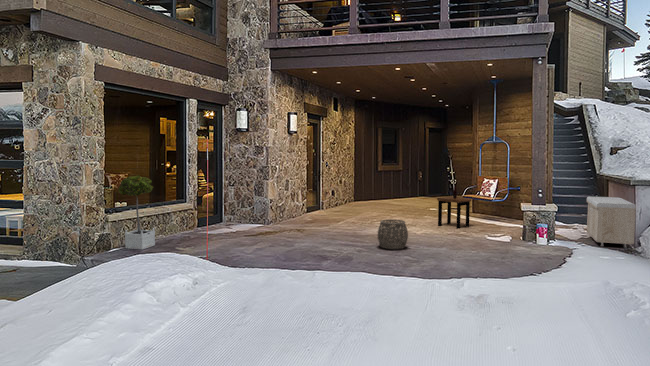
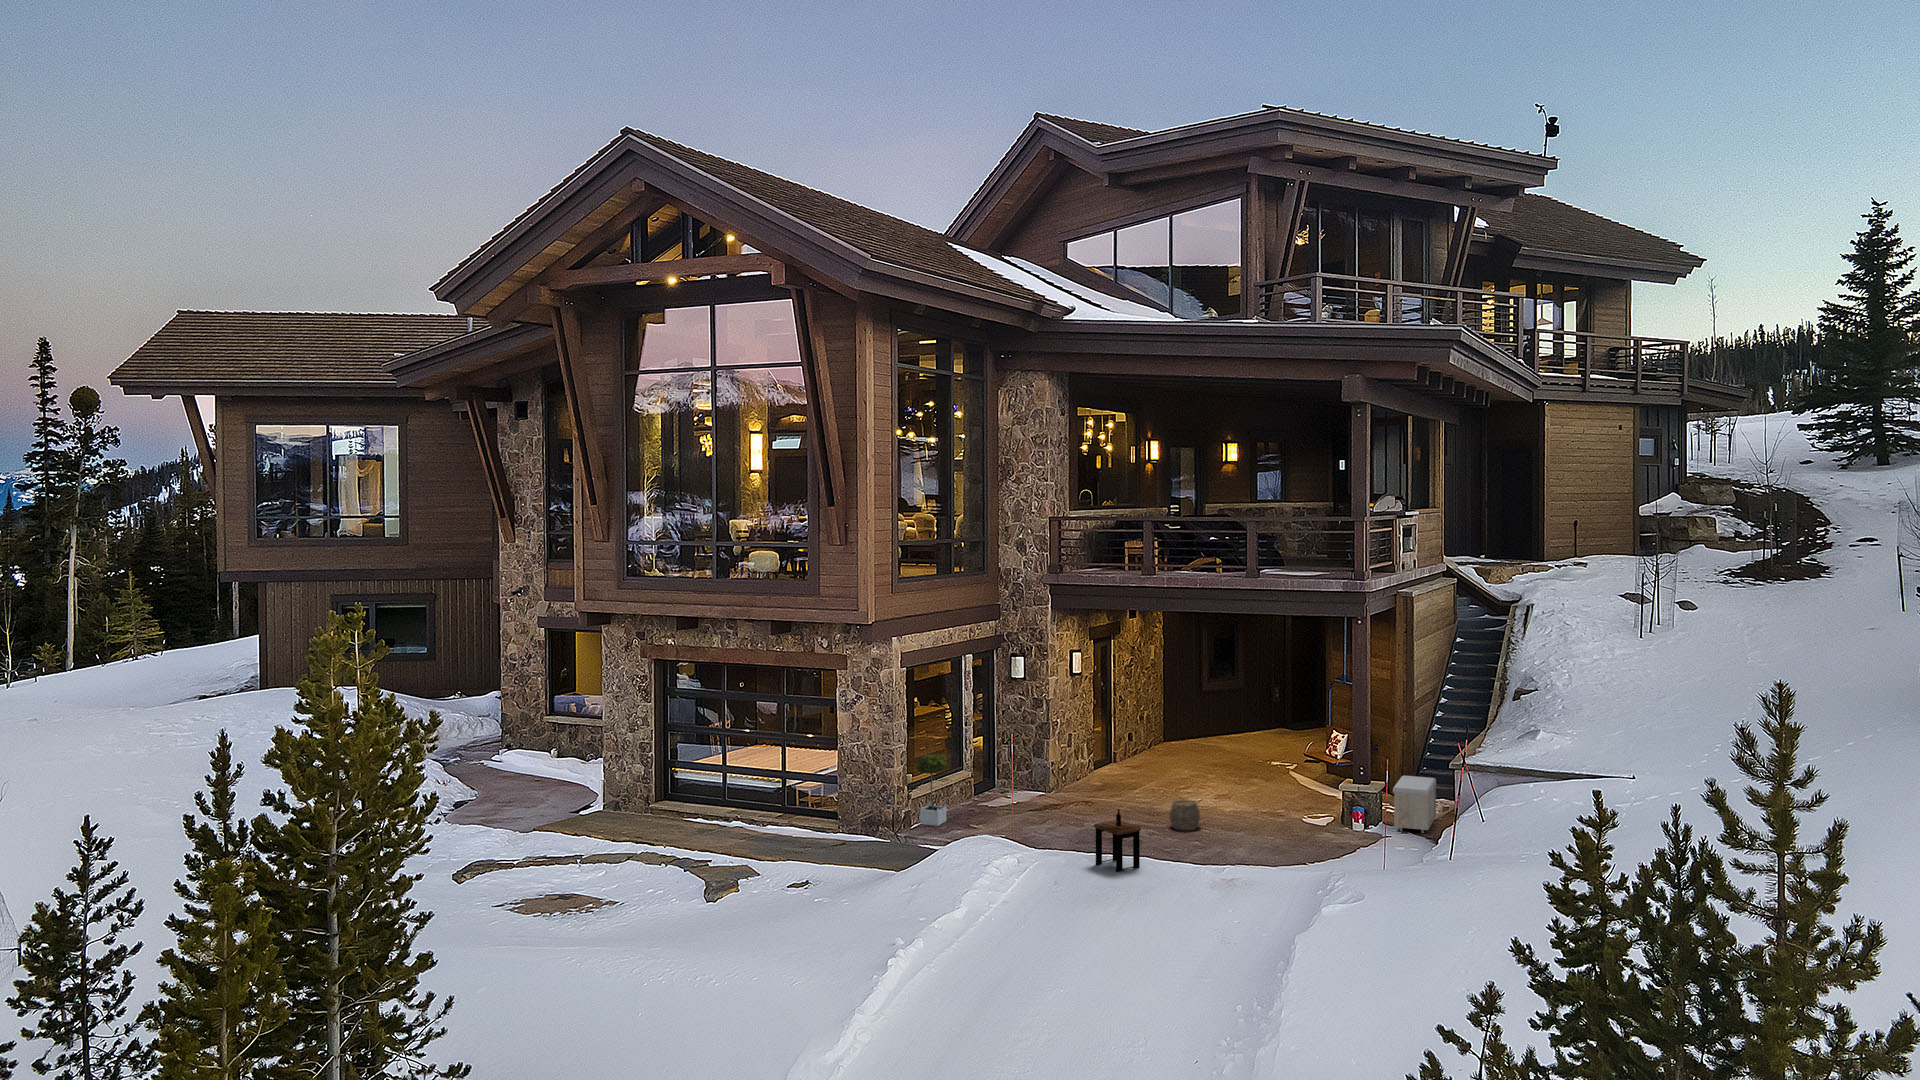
side table: present [437,187,471,229] -> present [1094,809,1141,872]

